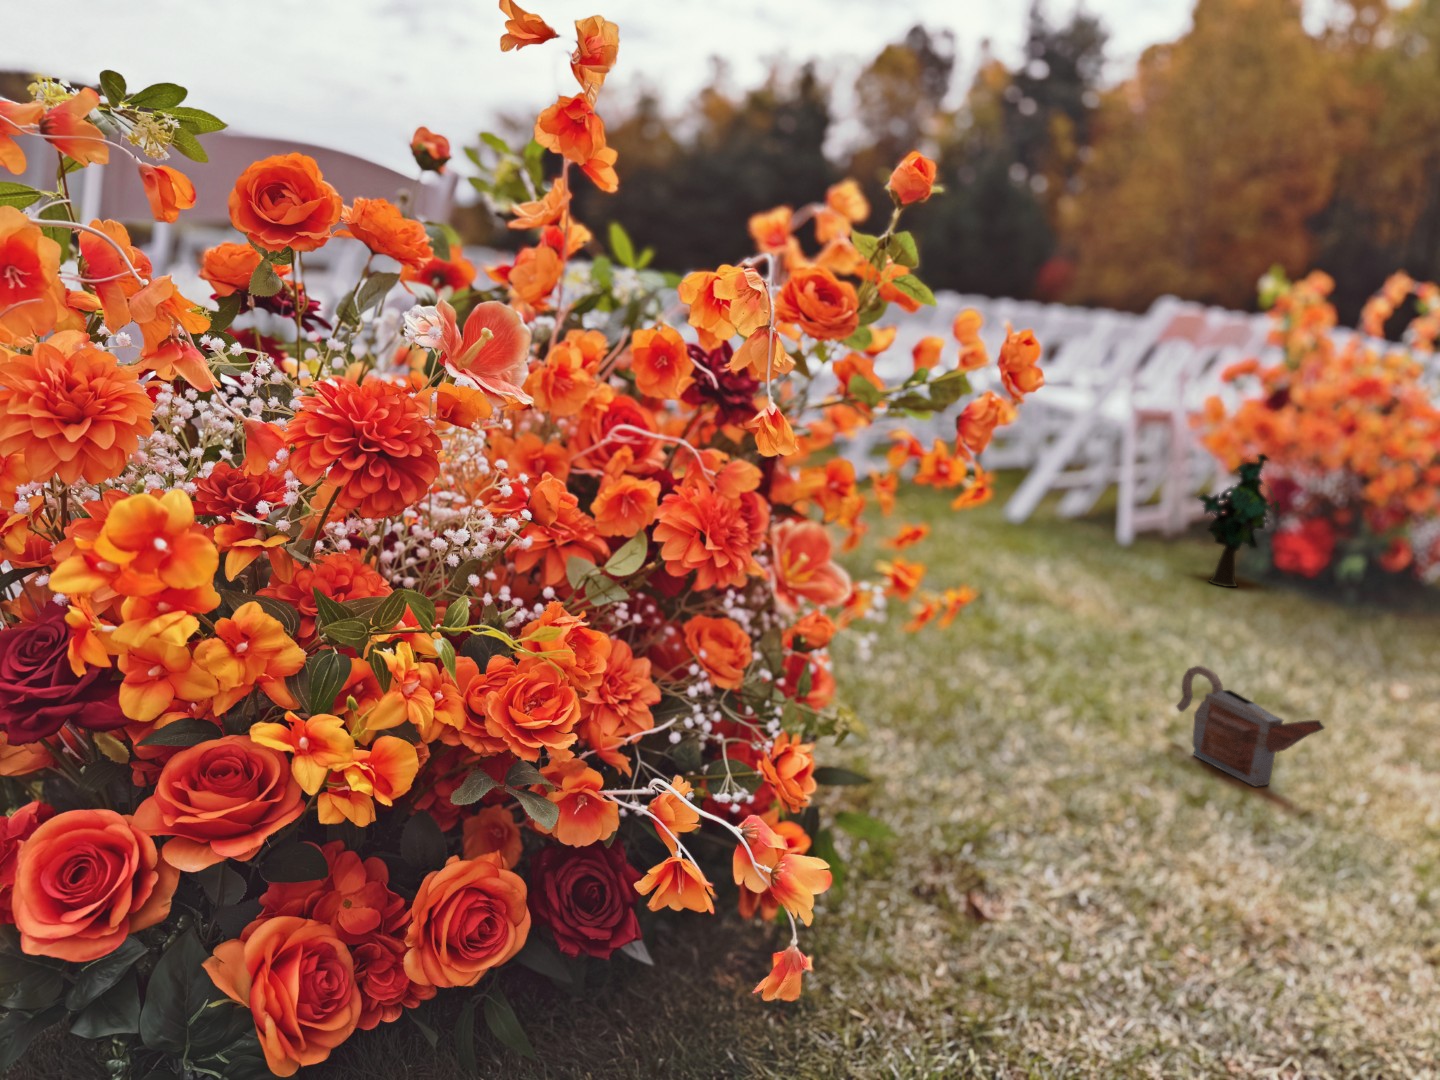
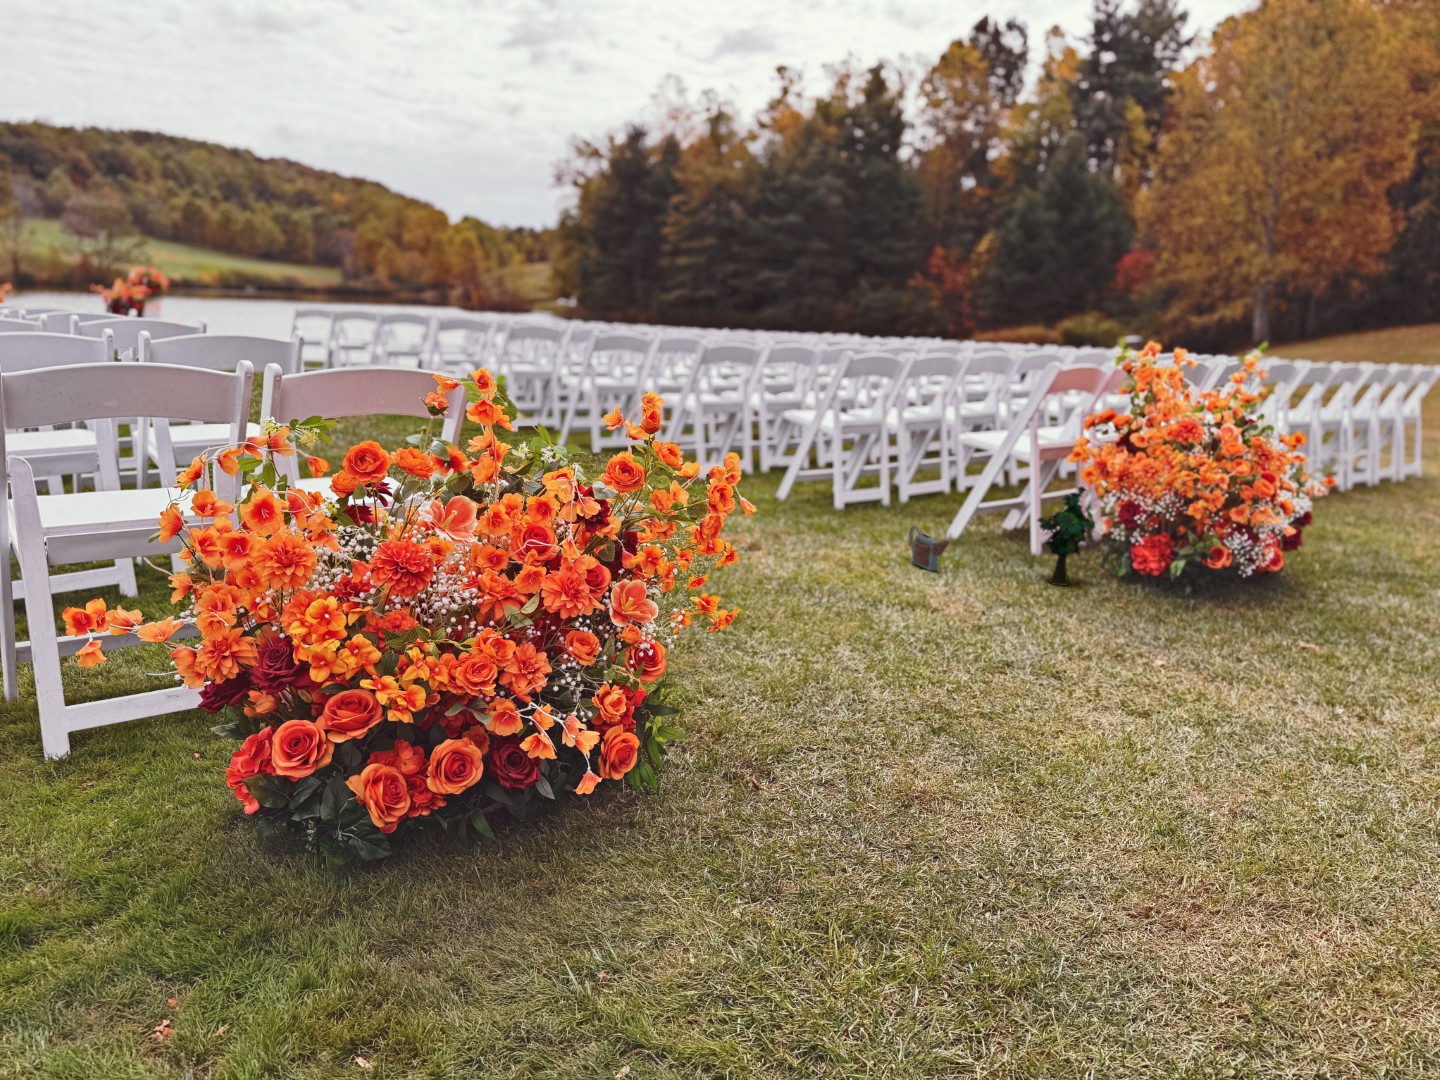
watering can: present [1177,666,1324,787] -> present [908,525,949,571]

